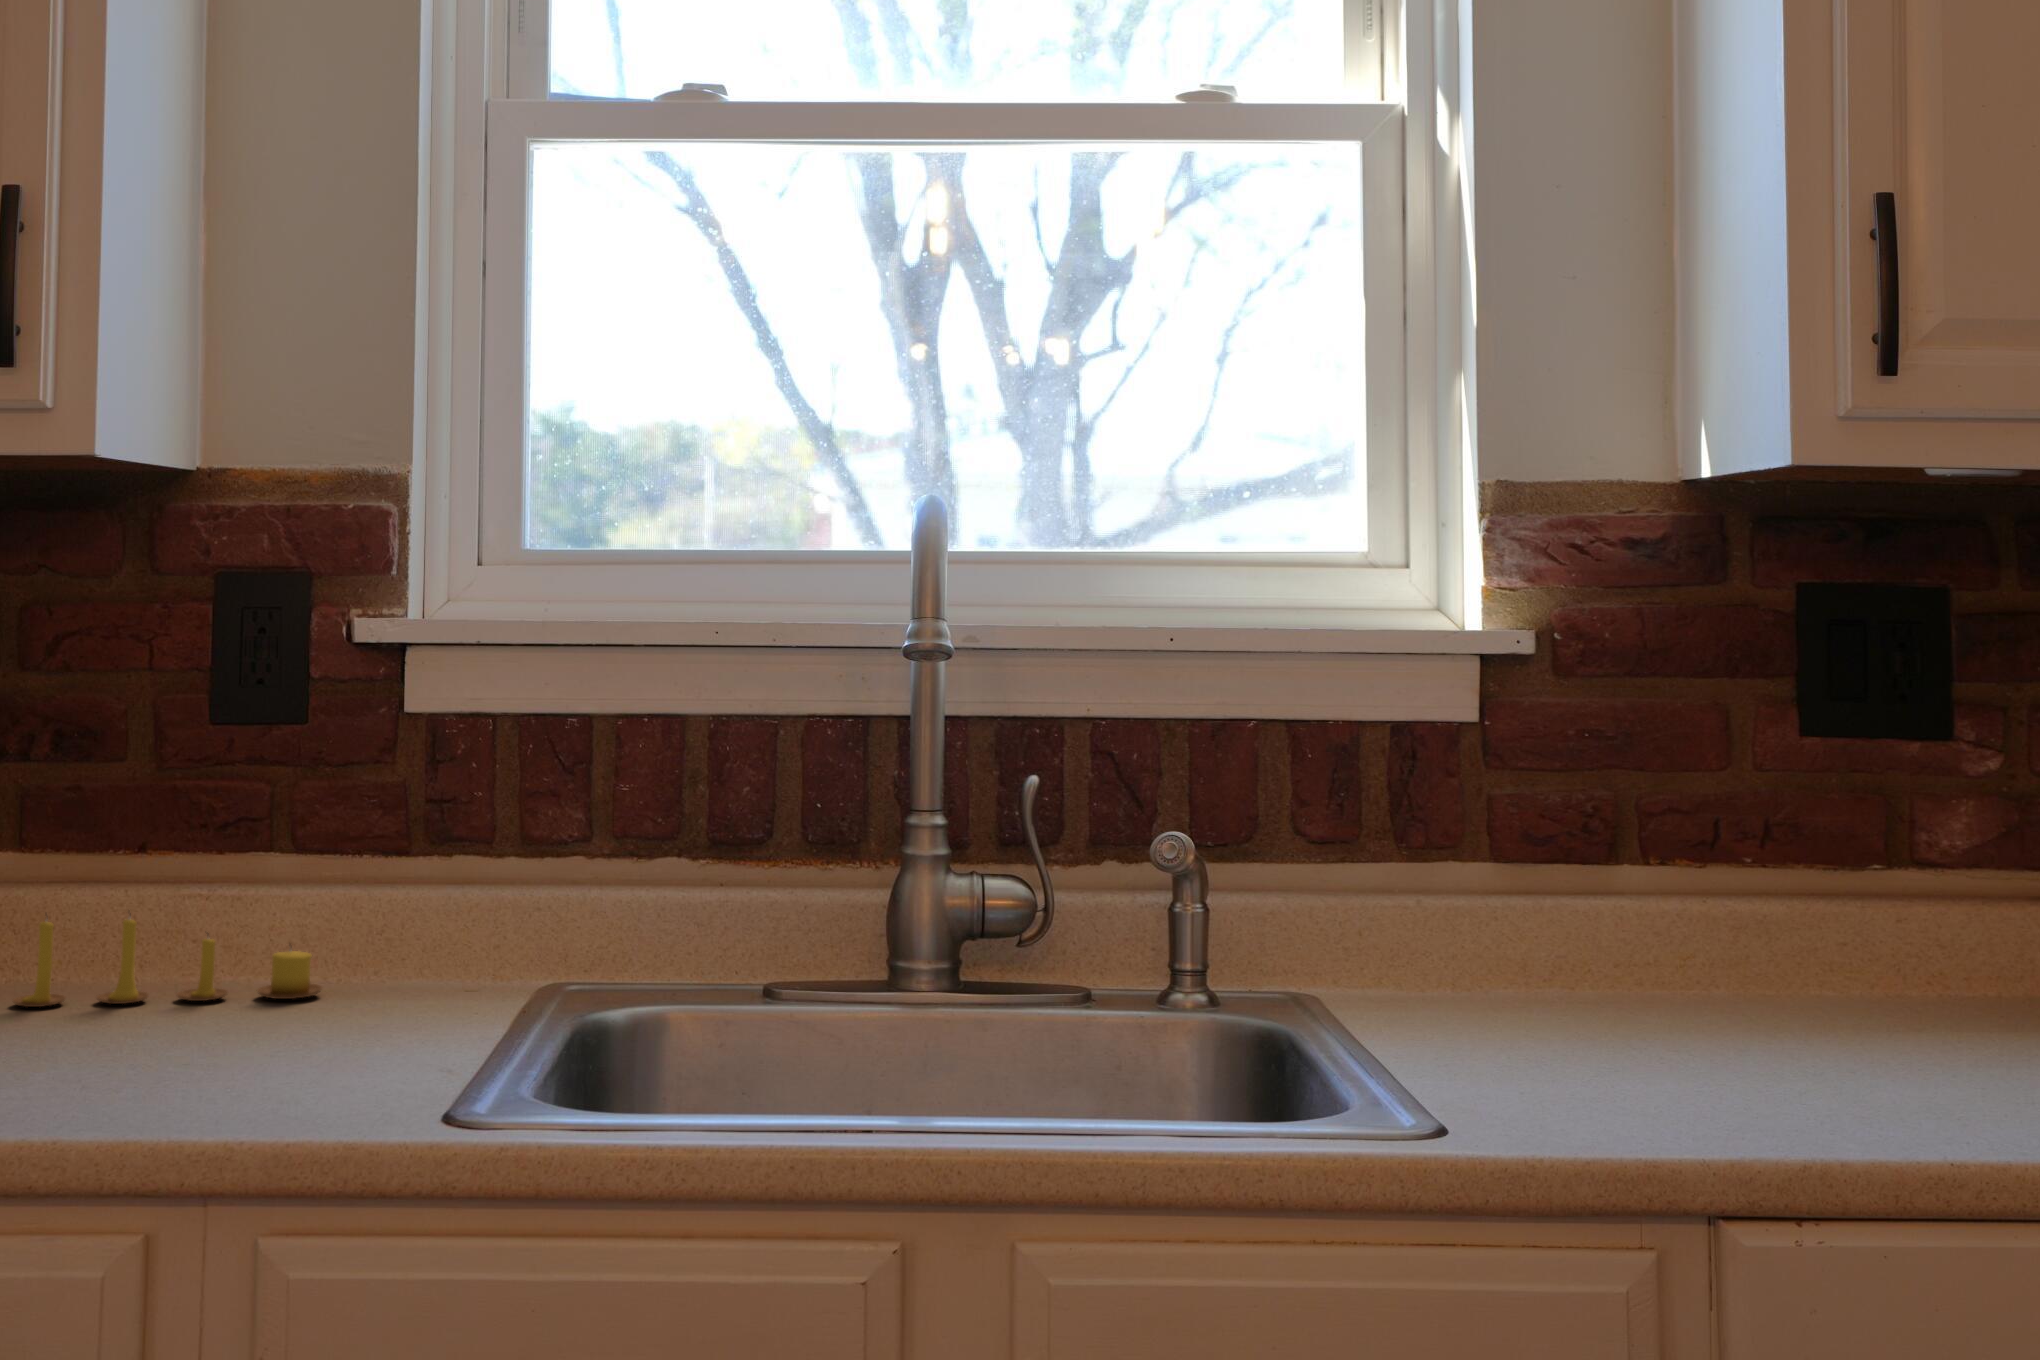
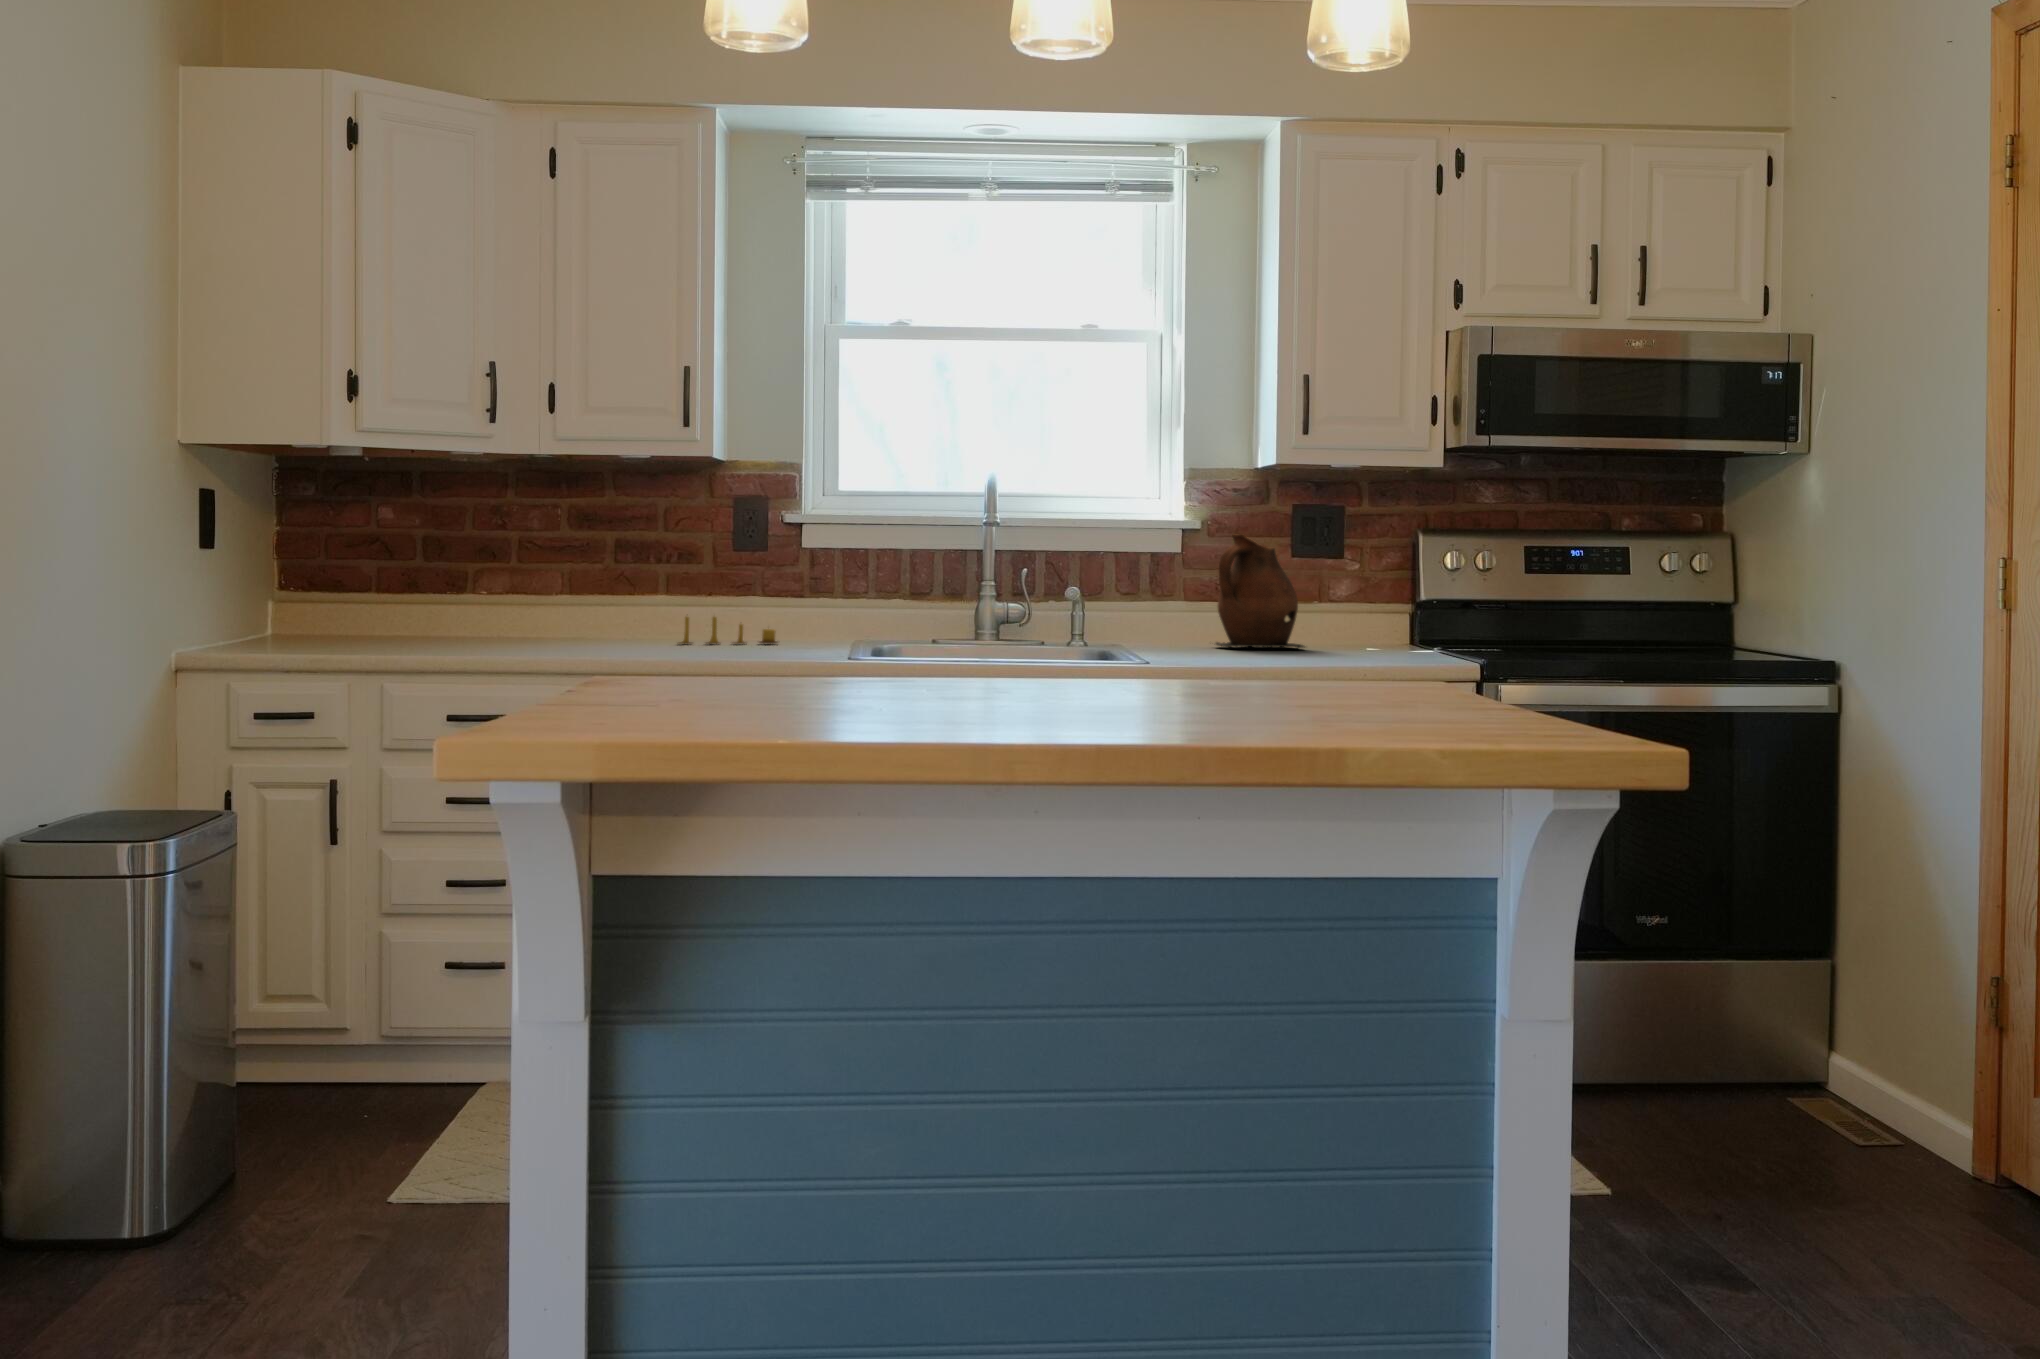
ceramic pitcher: none [1566,675,1885,1033] -> present [1216,535,1305,648]

